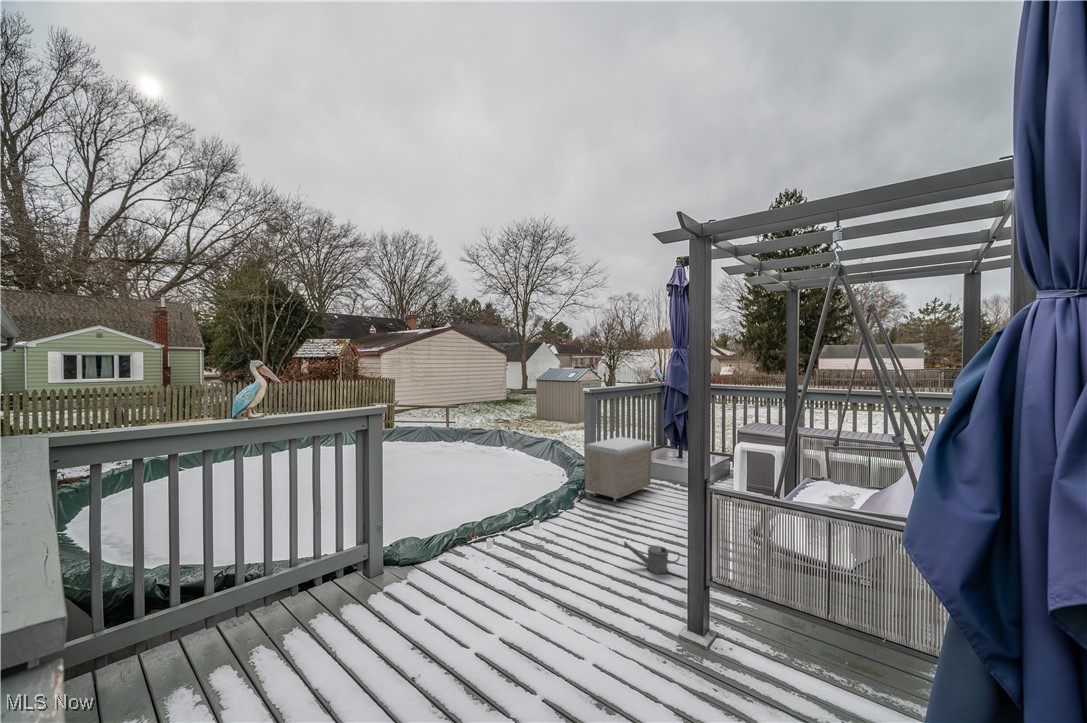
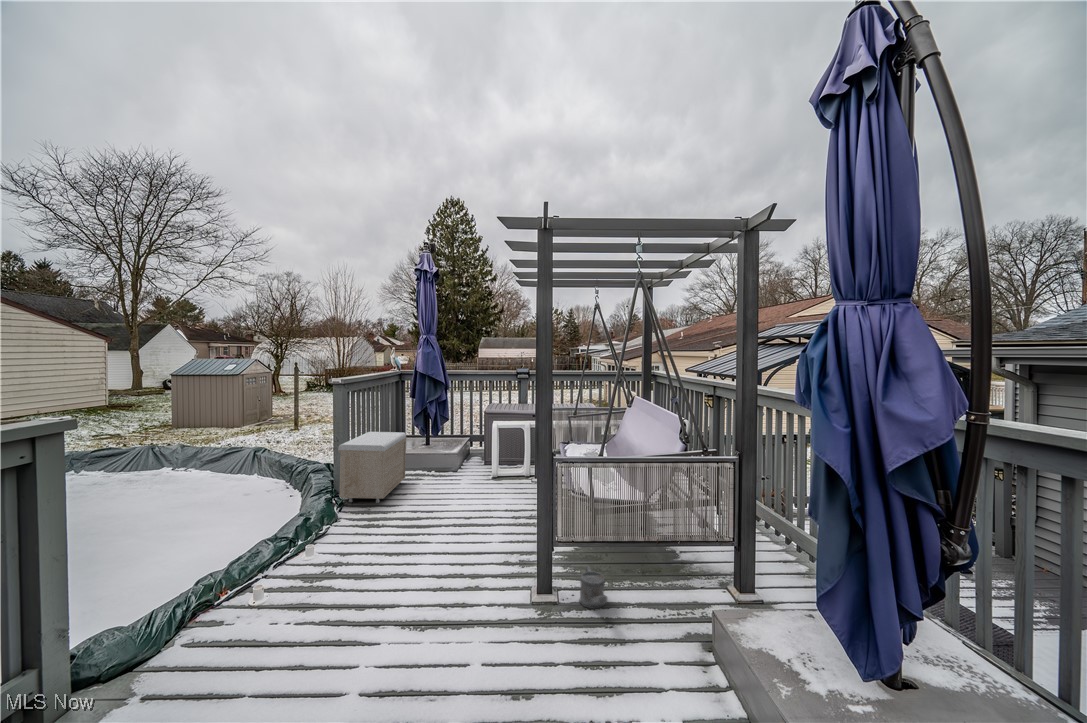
watering can: present [624,541,680,574] -> present [580,566,607,608]

